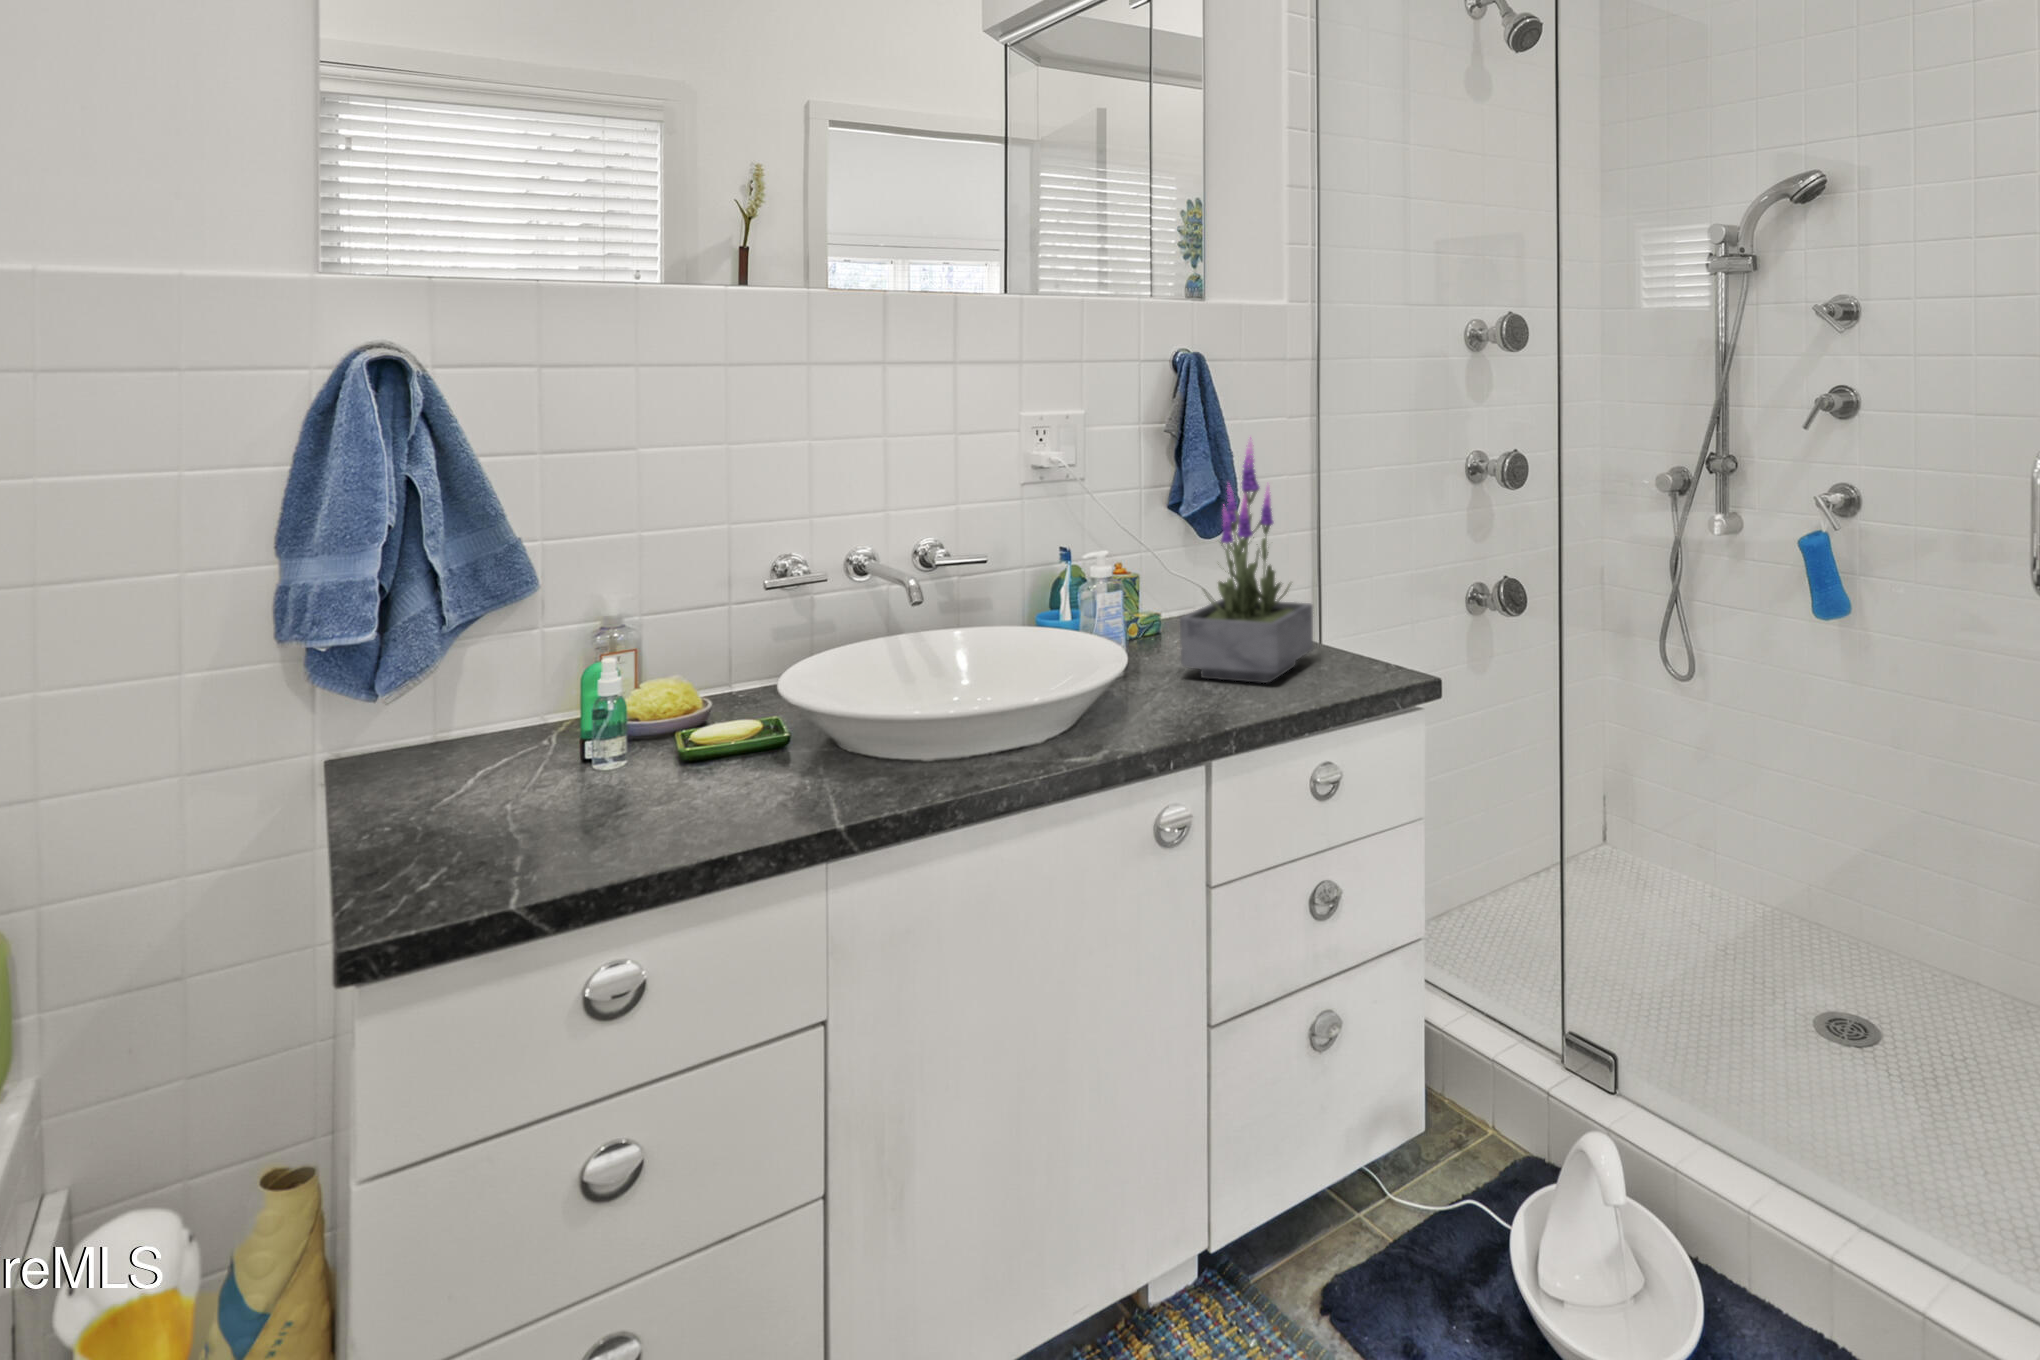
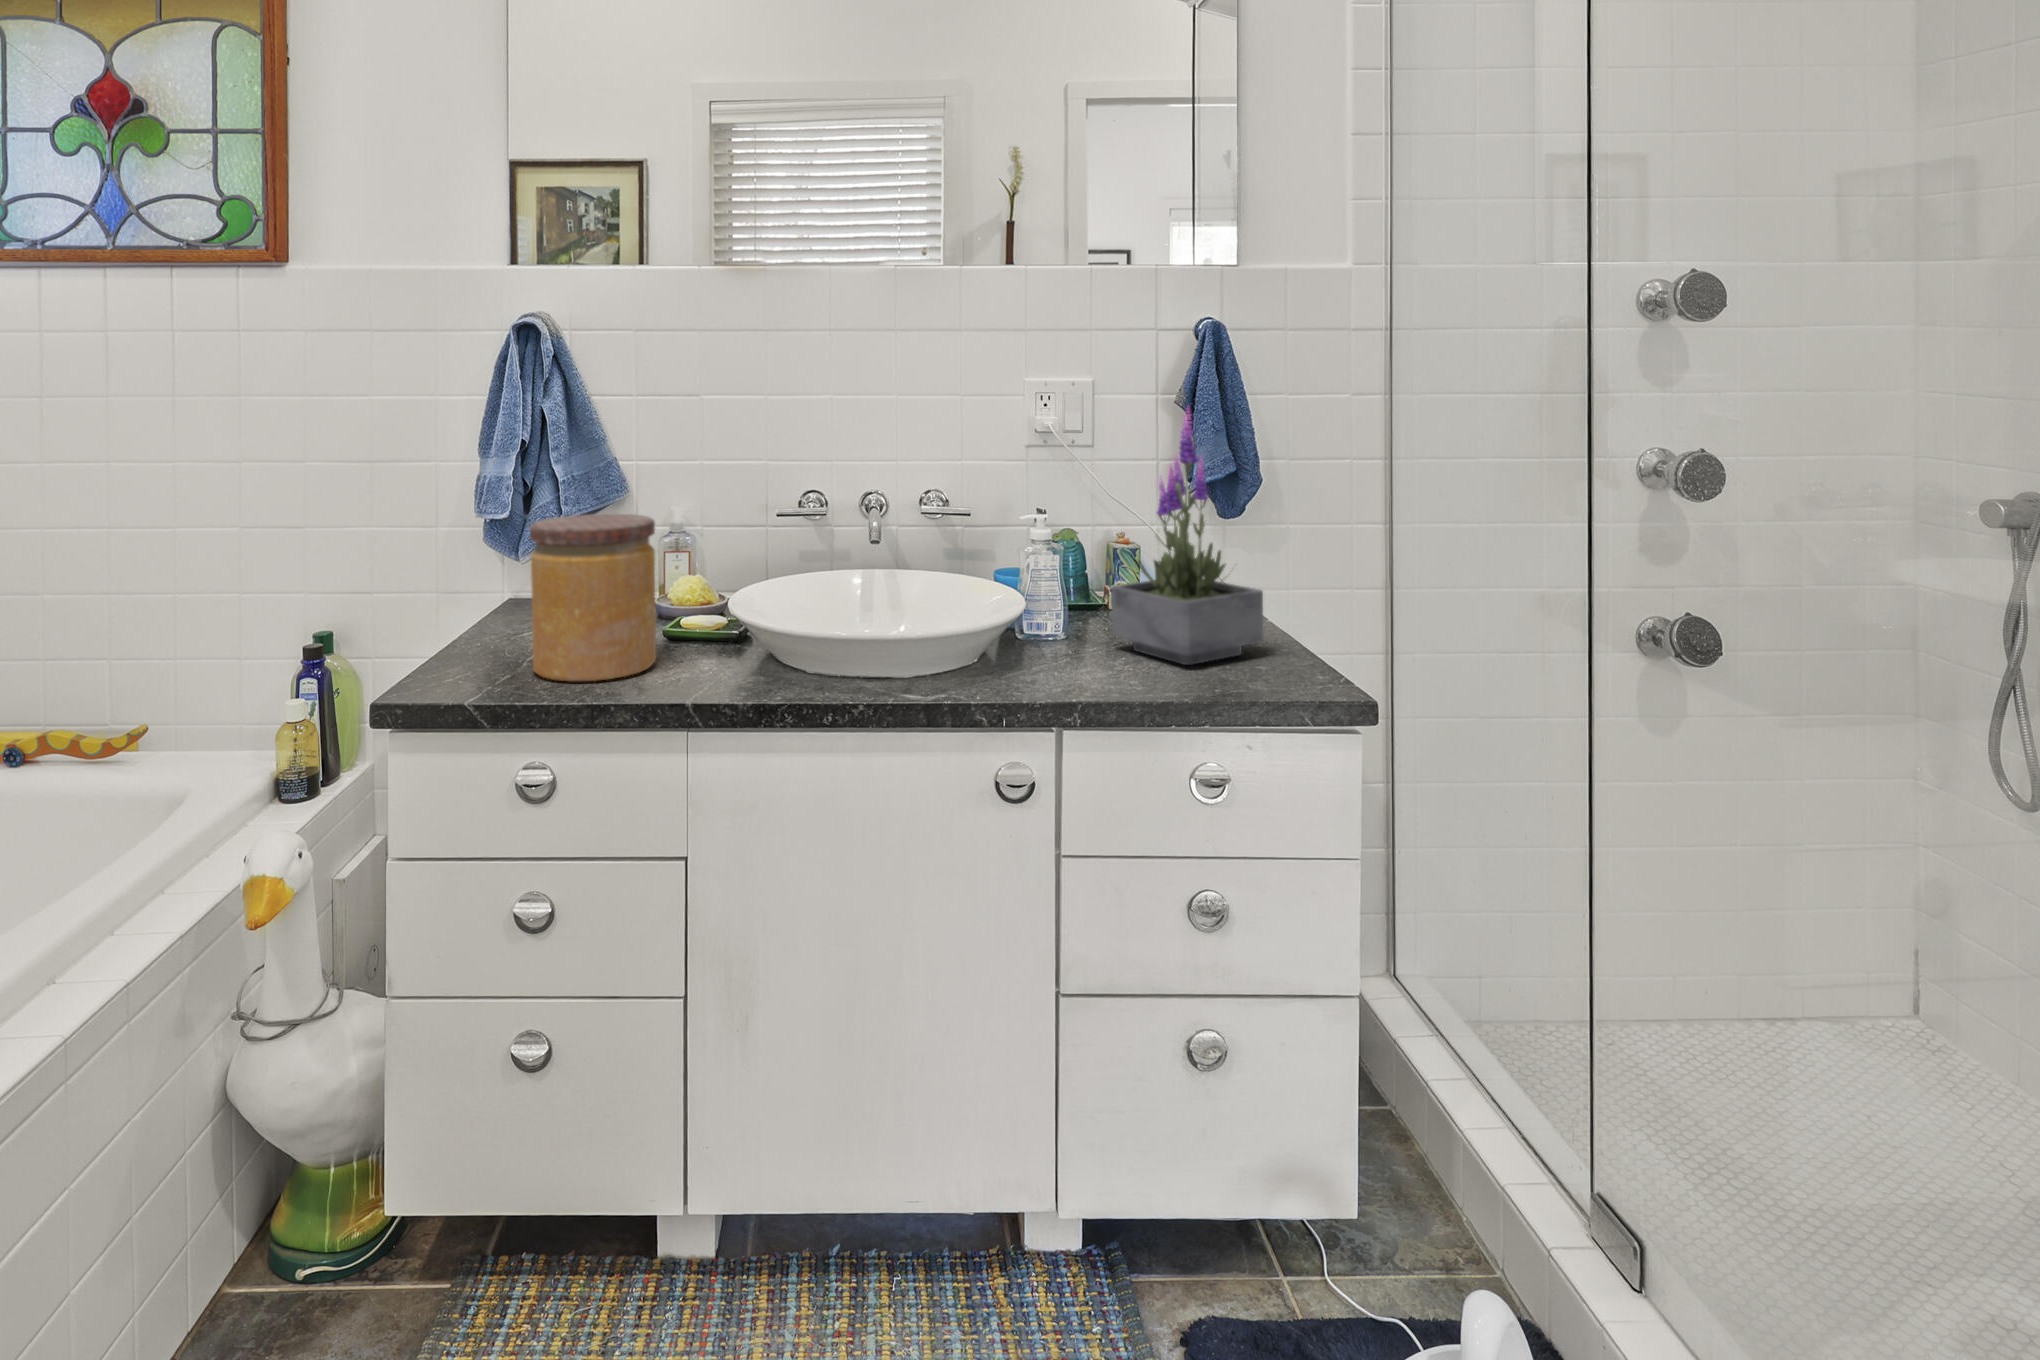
jar: none [538,606,723,840] -> present [530,514,656,681]

